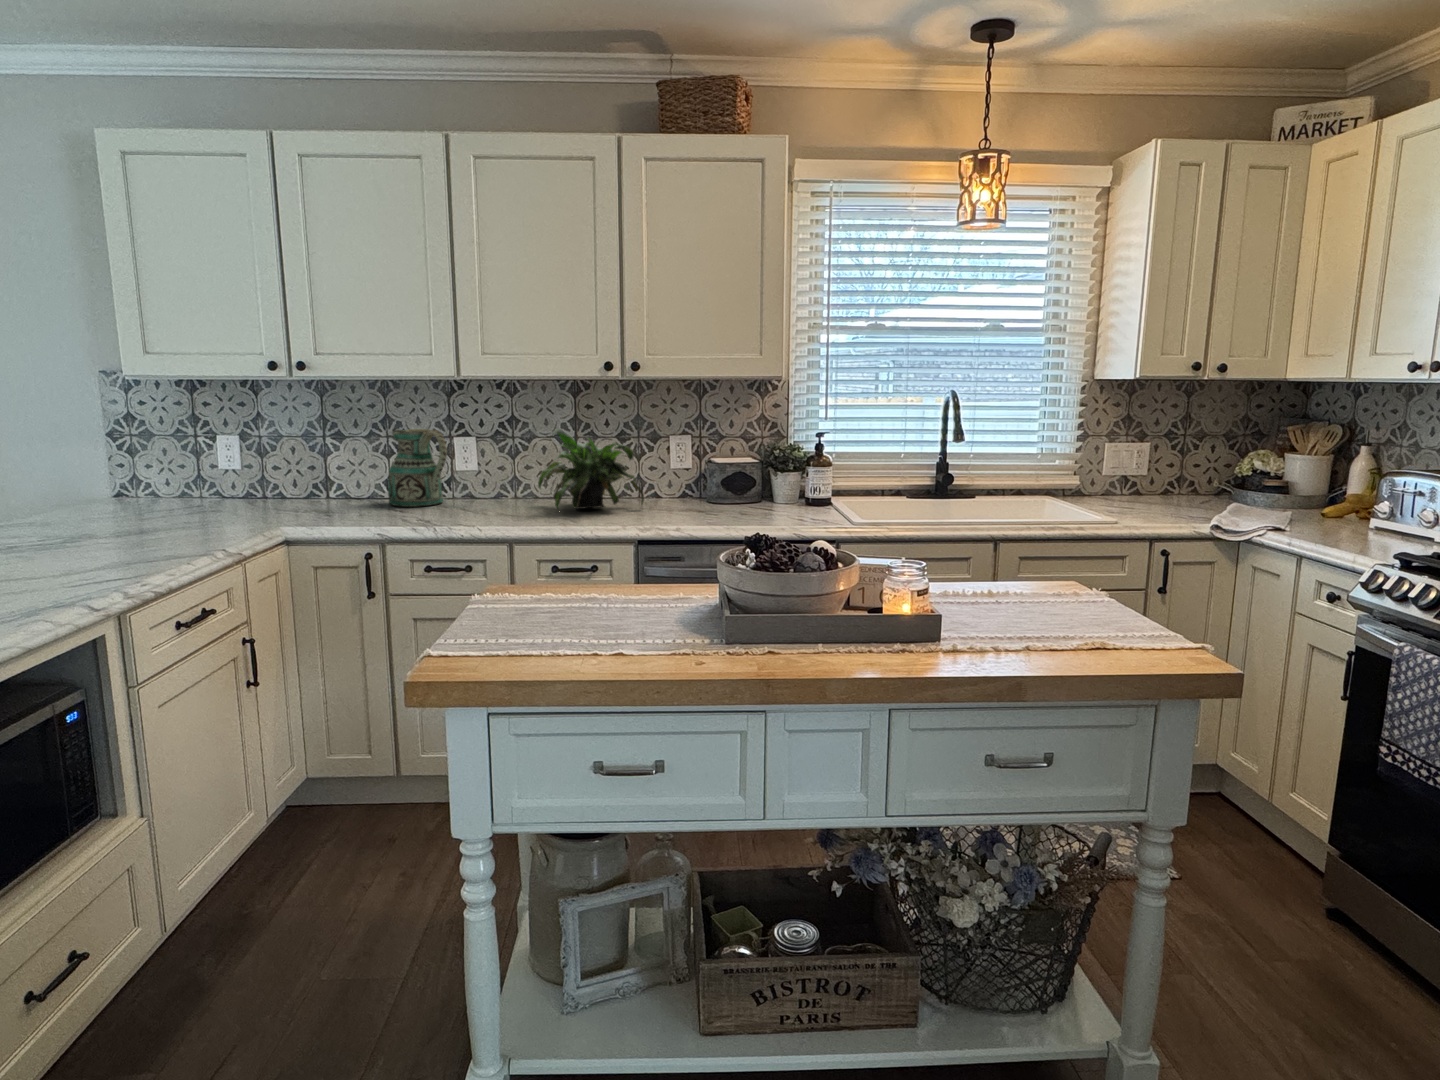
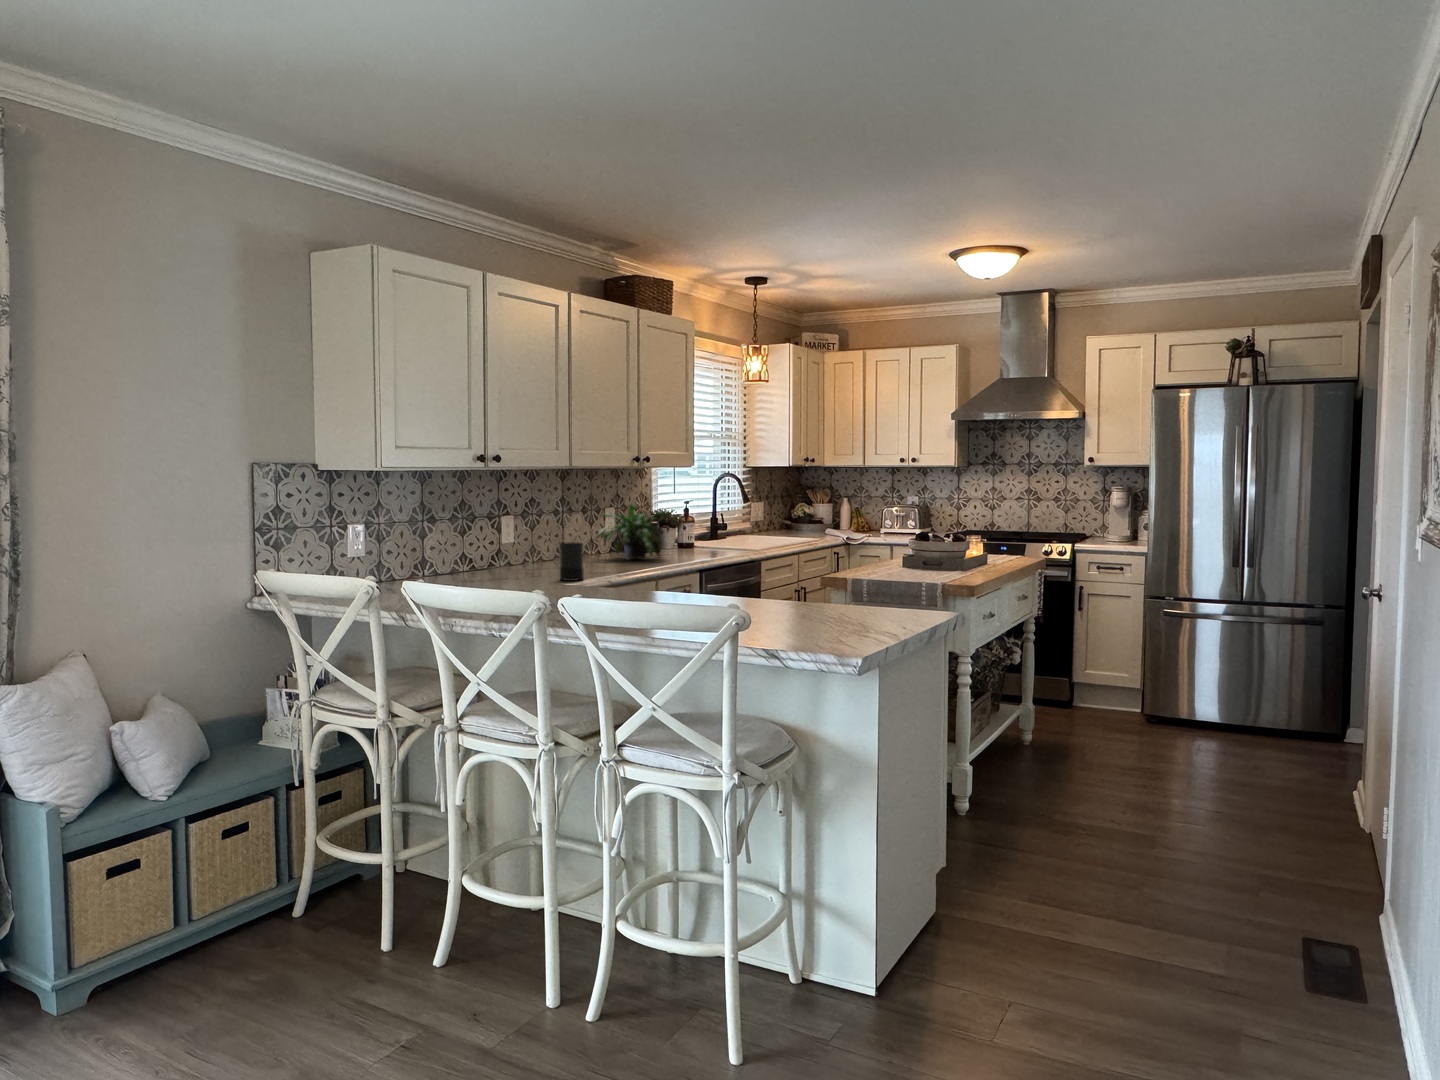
ceramic pitcher: present [388,429,447,507] -> none [501,508,557,571]
candle: none [299,470,336,525] -> present [559,542,584,581]

